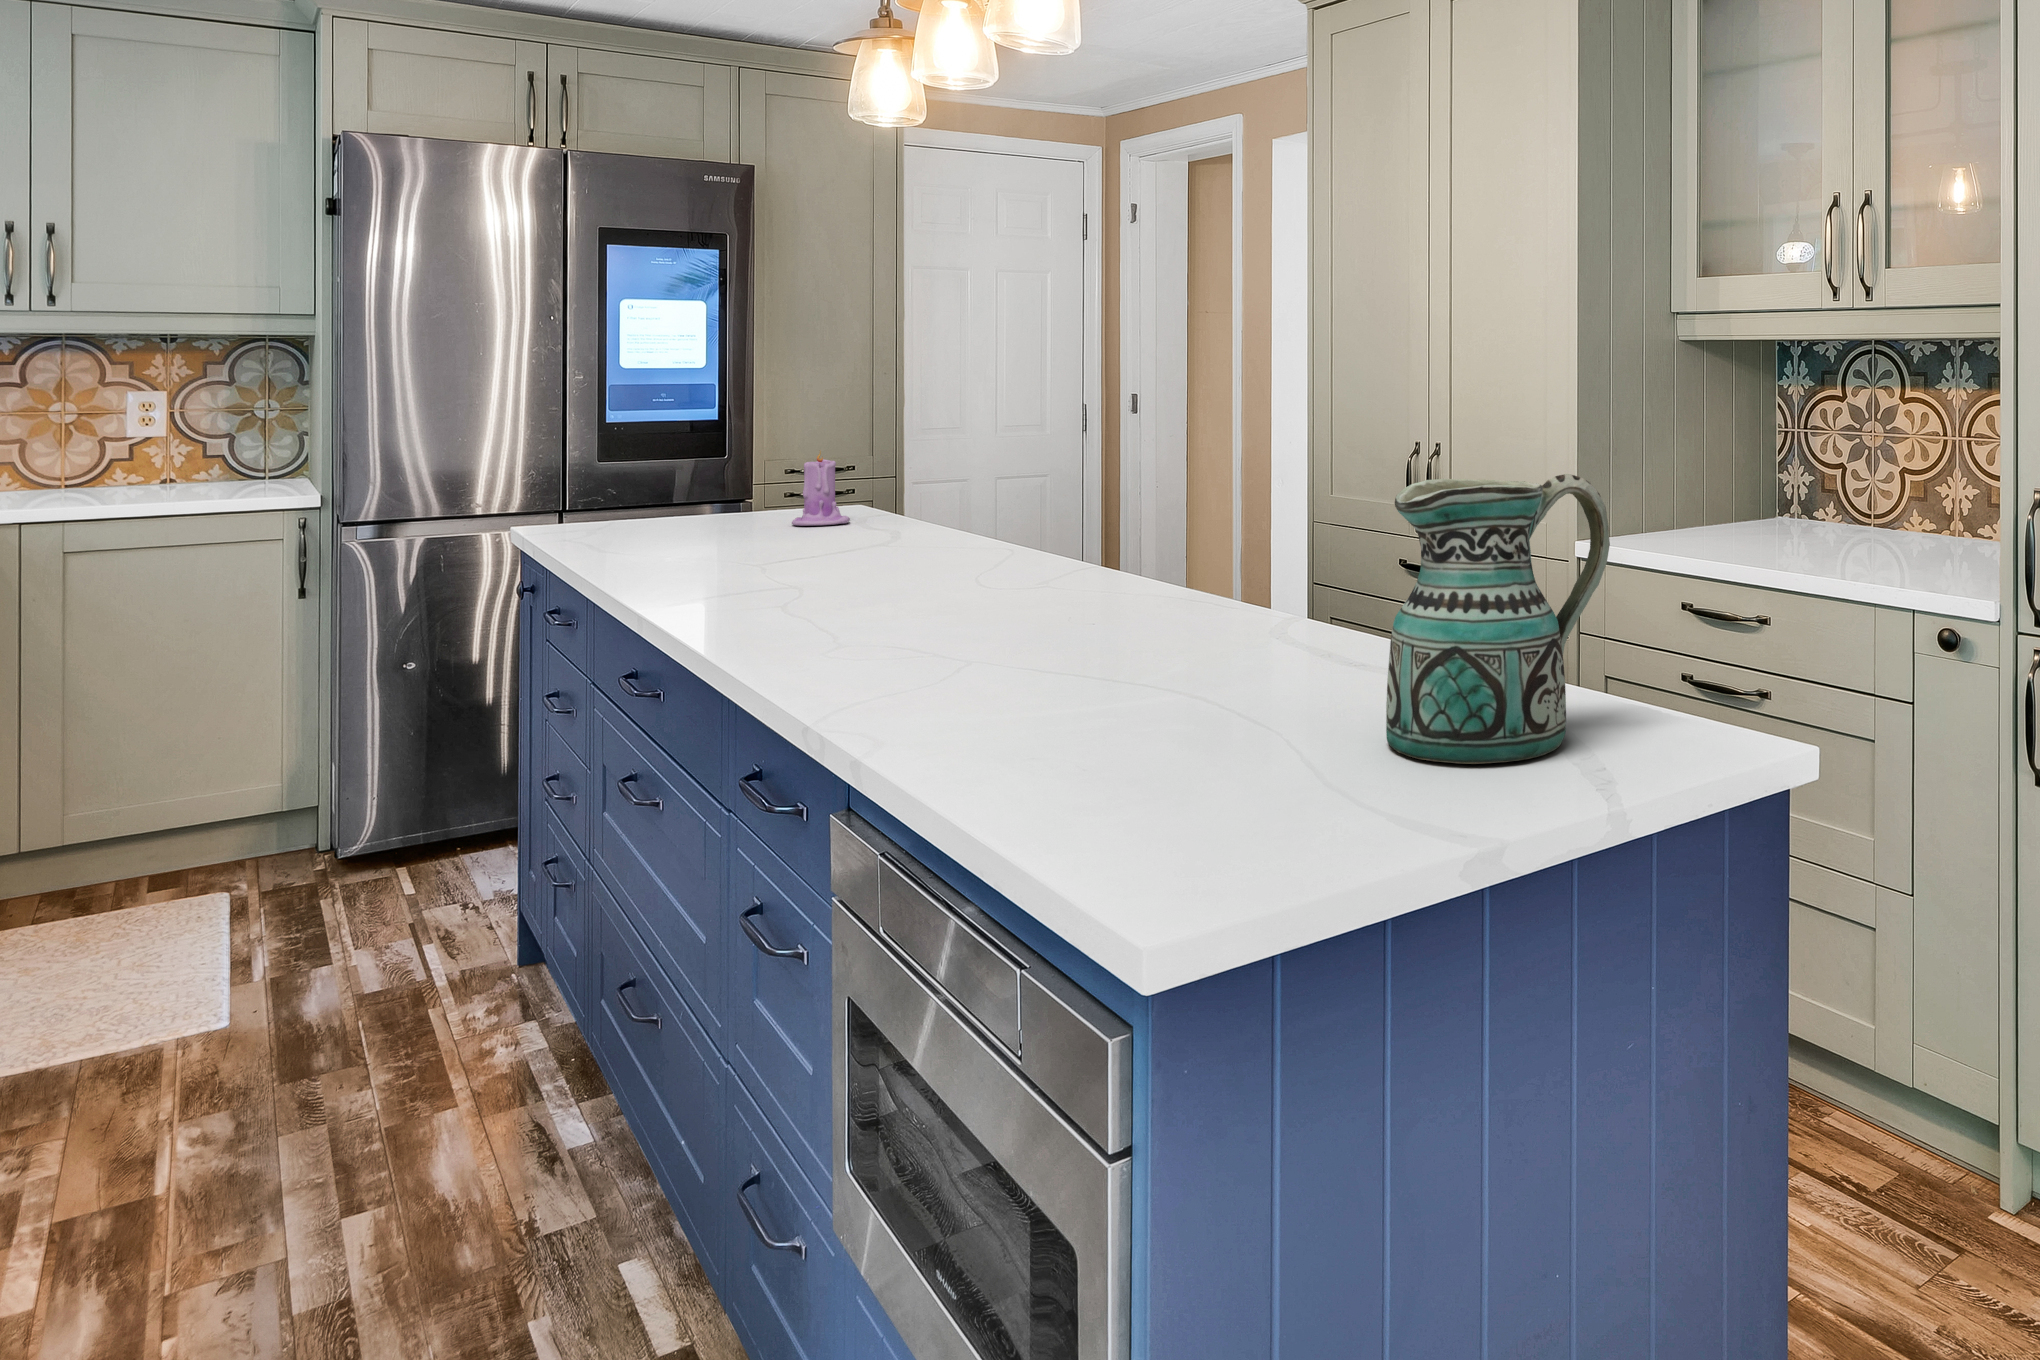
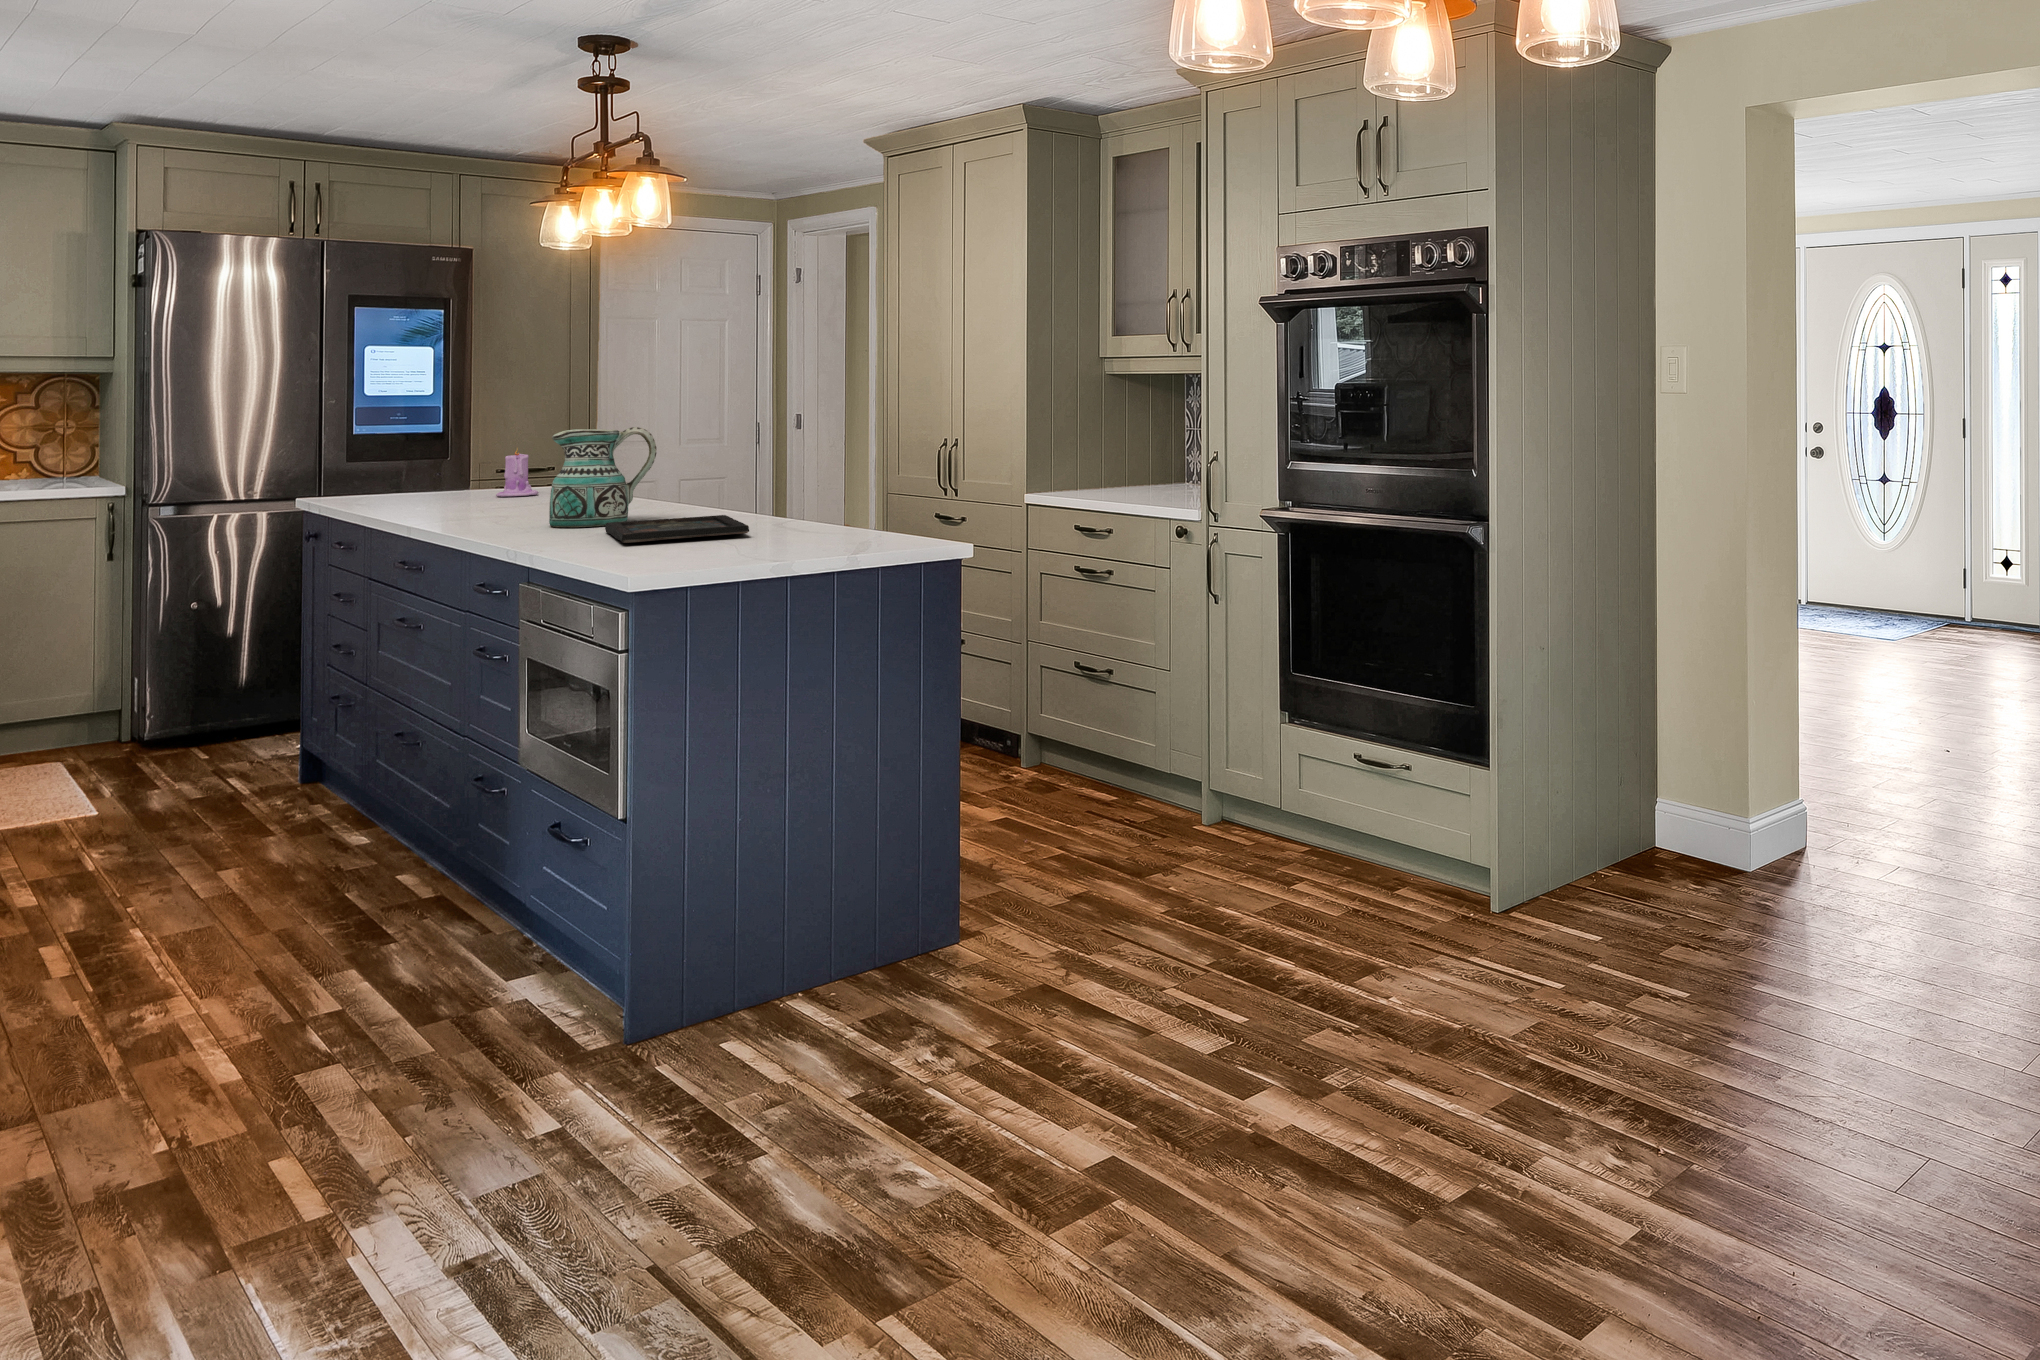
ceramic pitcher: present [1386,474,1610,764] -> present [549,427,657,527]
tray: none [988,587,1253,657] -> present [605,515,749,543]

